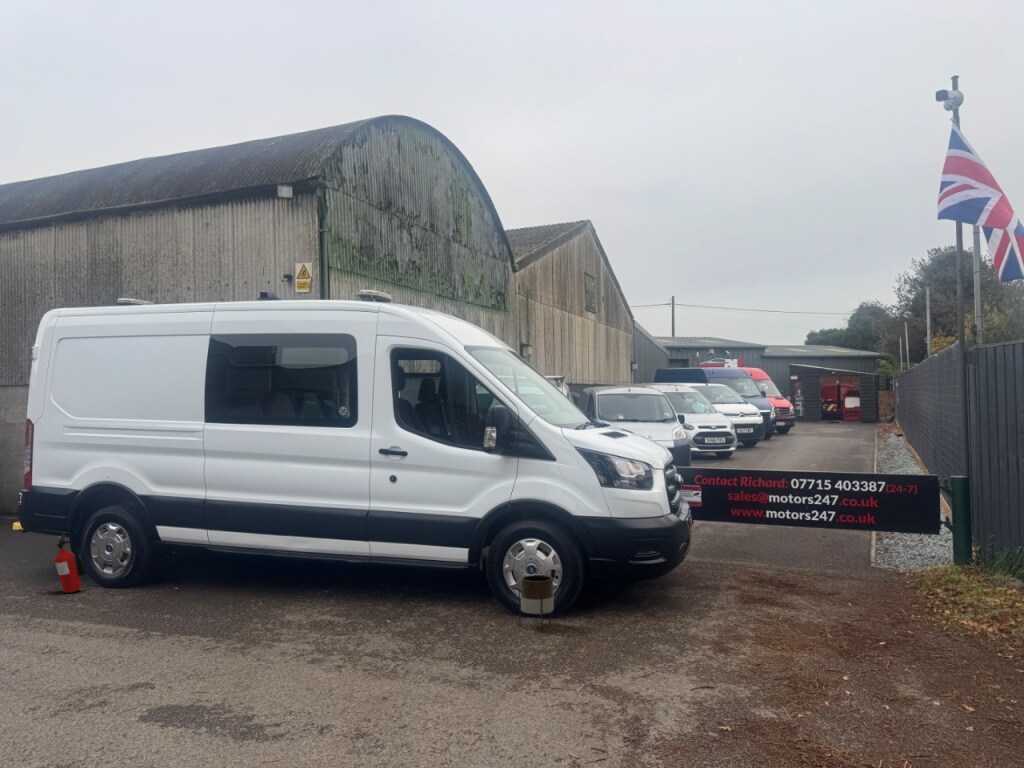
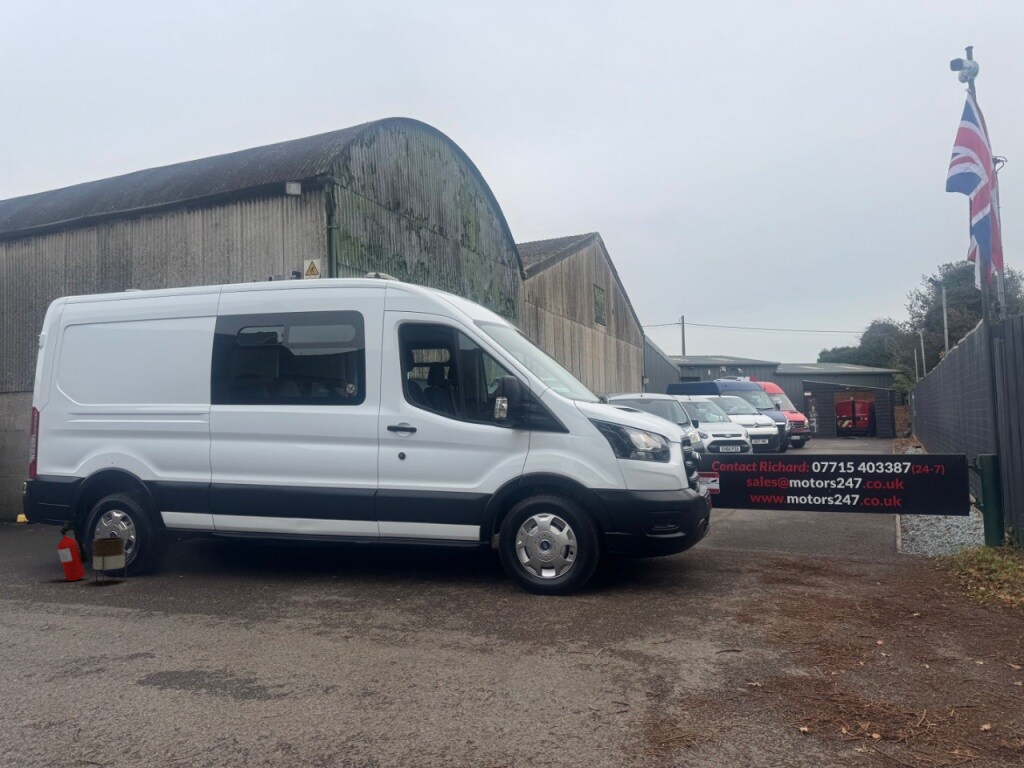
planter: present [519,575,554,632] -> present [93,537,127,586]

